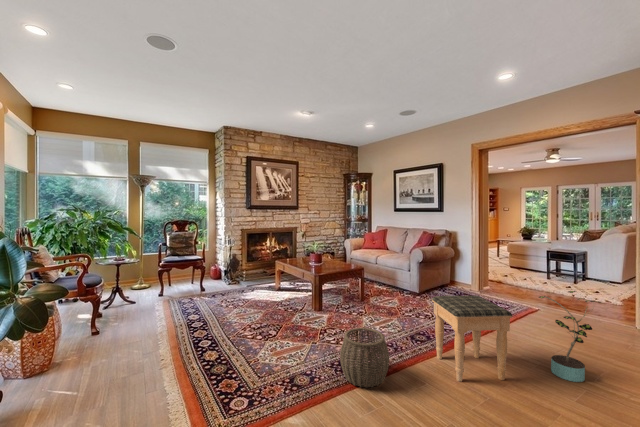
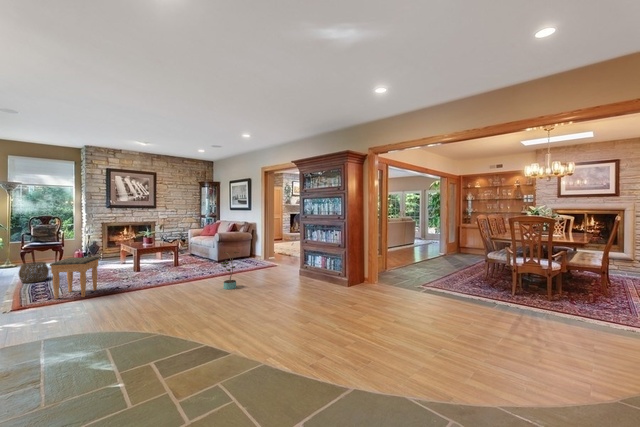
footstool: present [432,296,513,382] -> present [50,257,99,299]
woven basket: present [340,328,389,388] -> present [19,261,49,283]

